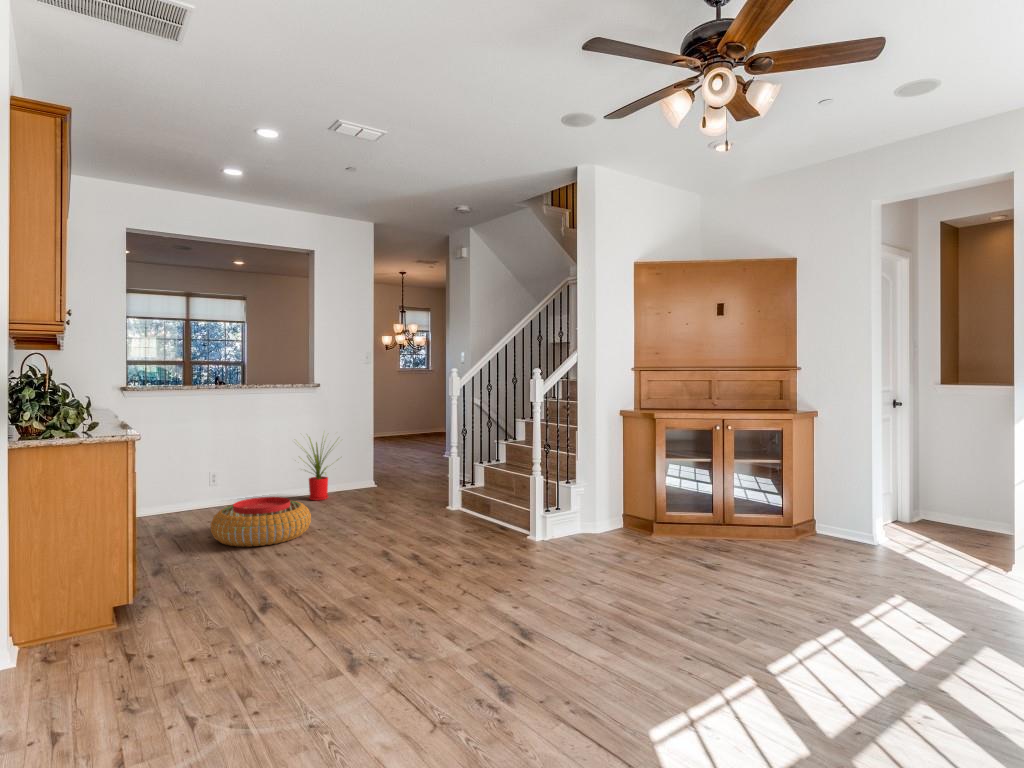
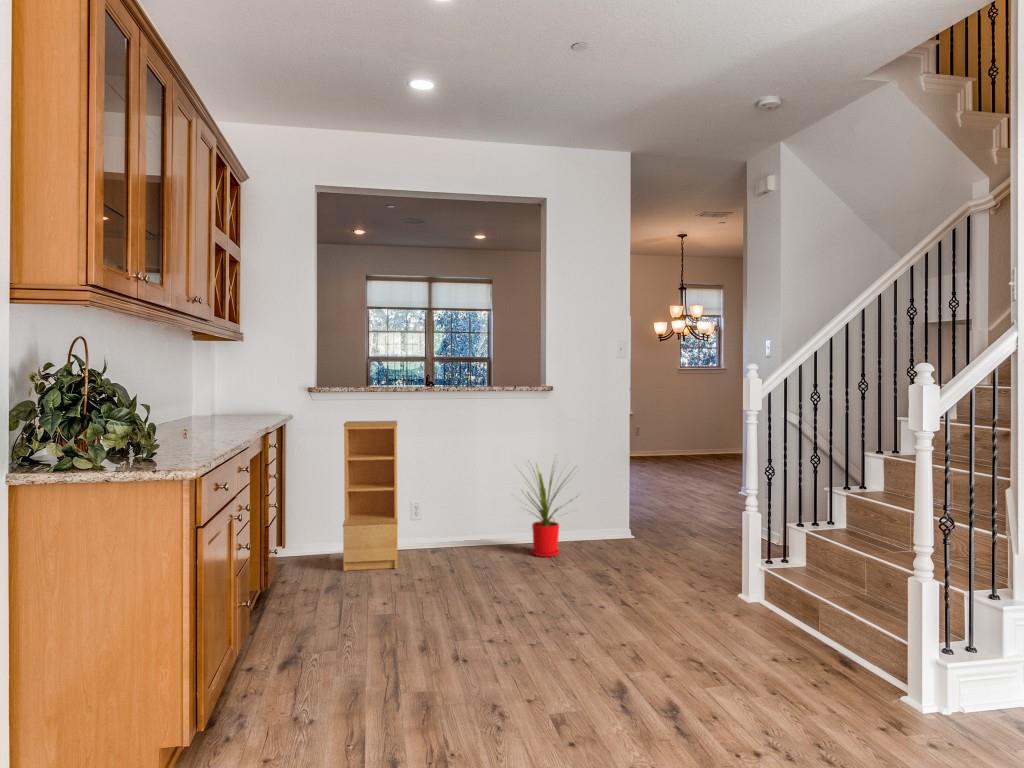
bookshelf: none [159,410,209,523] -> present [343,421,398,571]
pouf: present [211,497,311,547] -> none [377,555,516,637]

